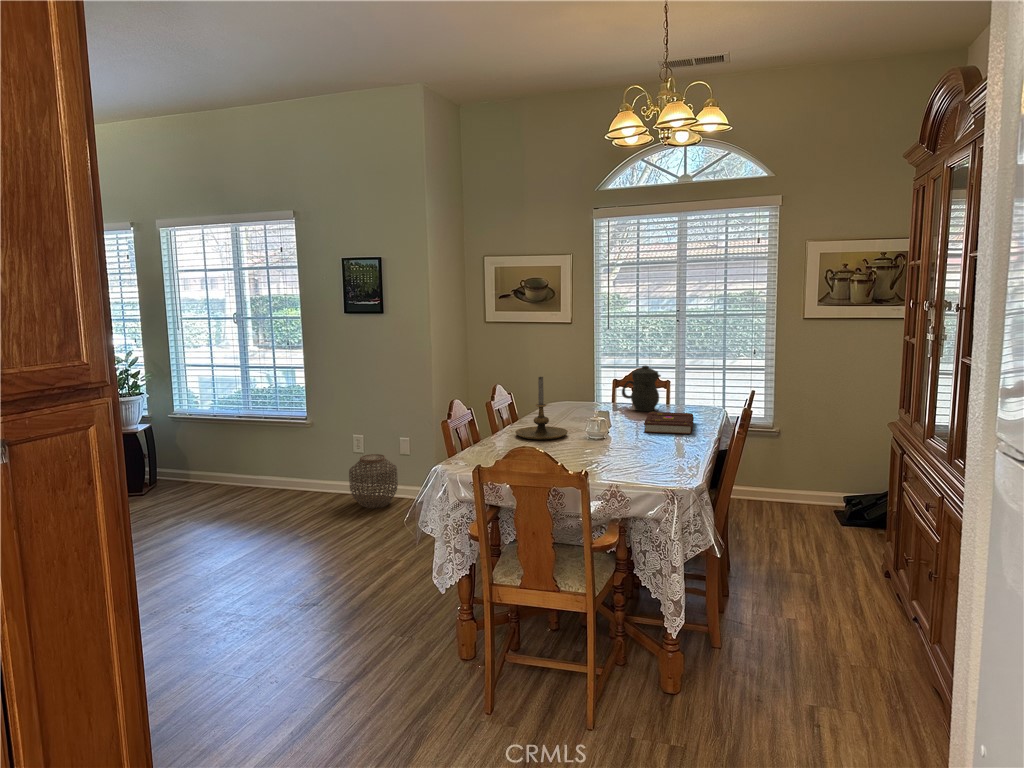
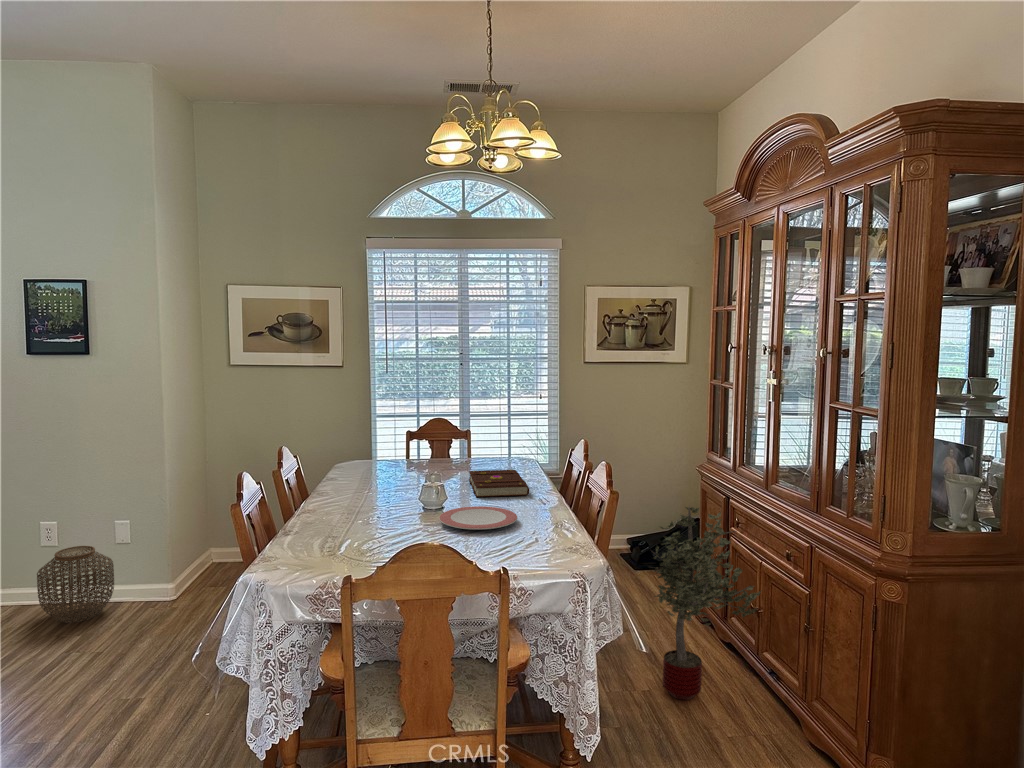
teapot: present [622,365,661,411] -> none [426,417,471,469]
candle holder: present [515,377,568,440] -> none [325,439,393,519]
plate: none [596,437,663,453] -> present [439,506,517,530]
potted tree: none [798,453,917,639] -> present [654,507,760,700]

